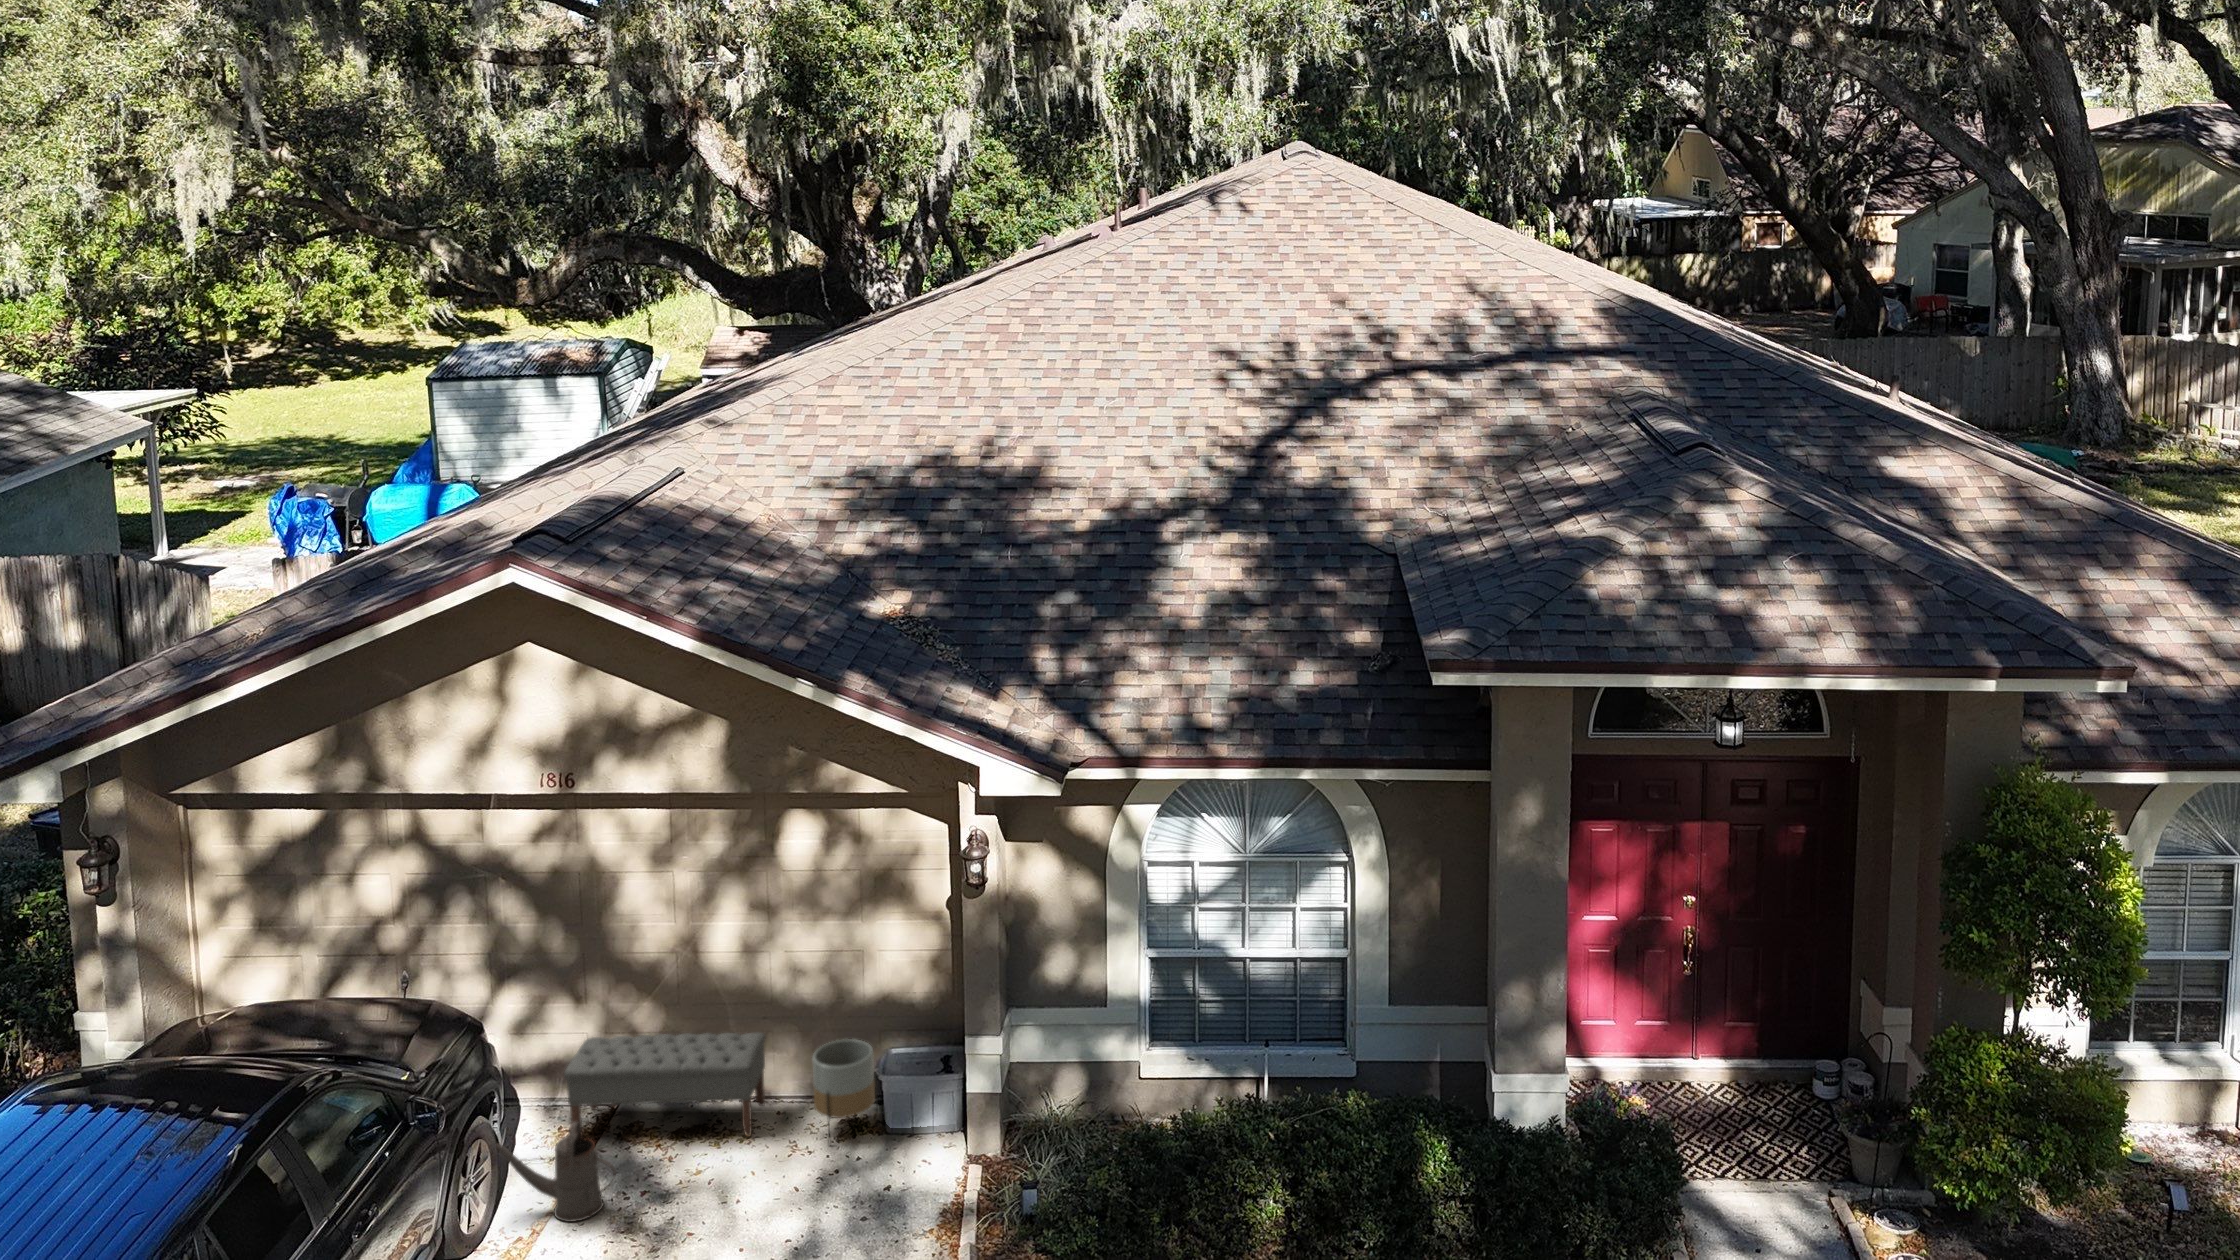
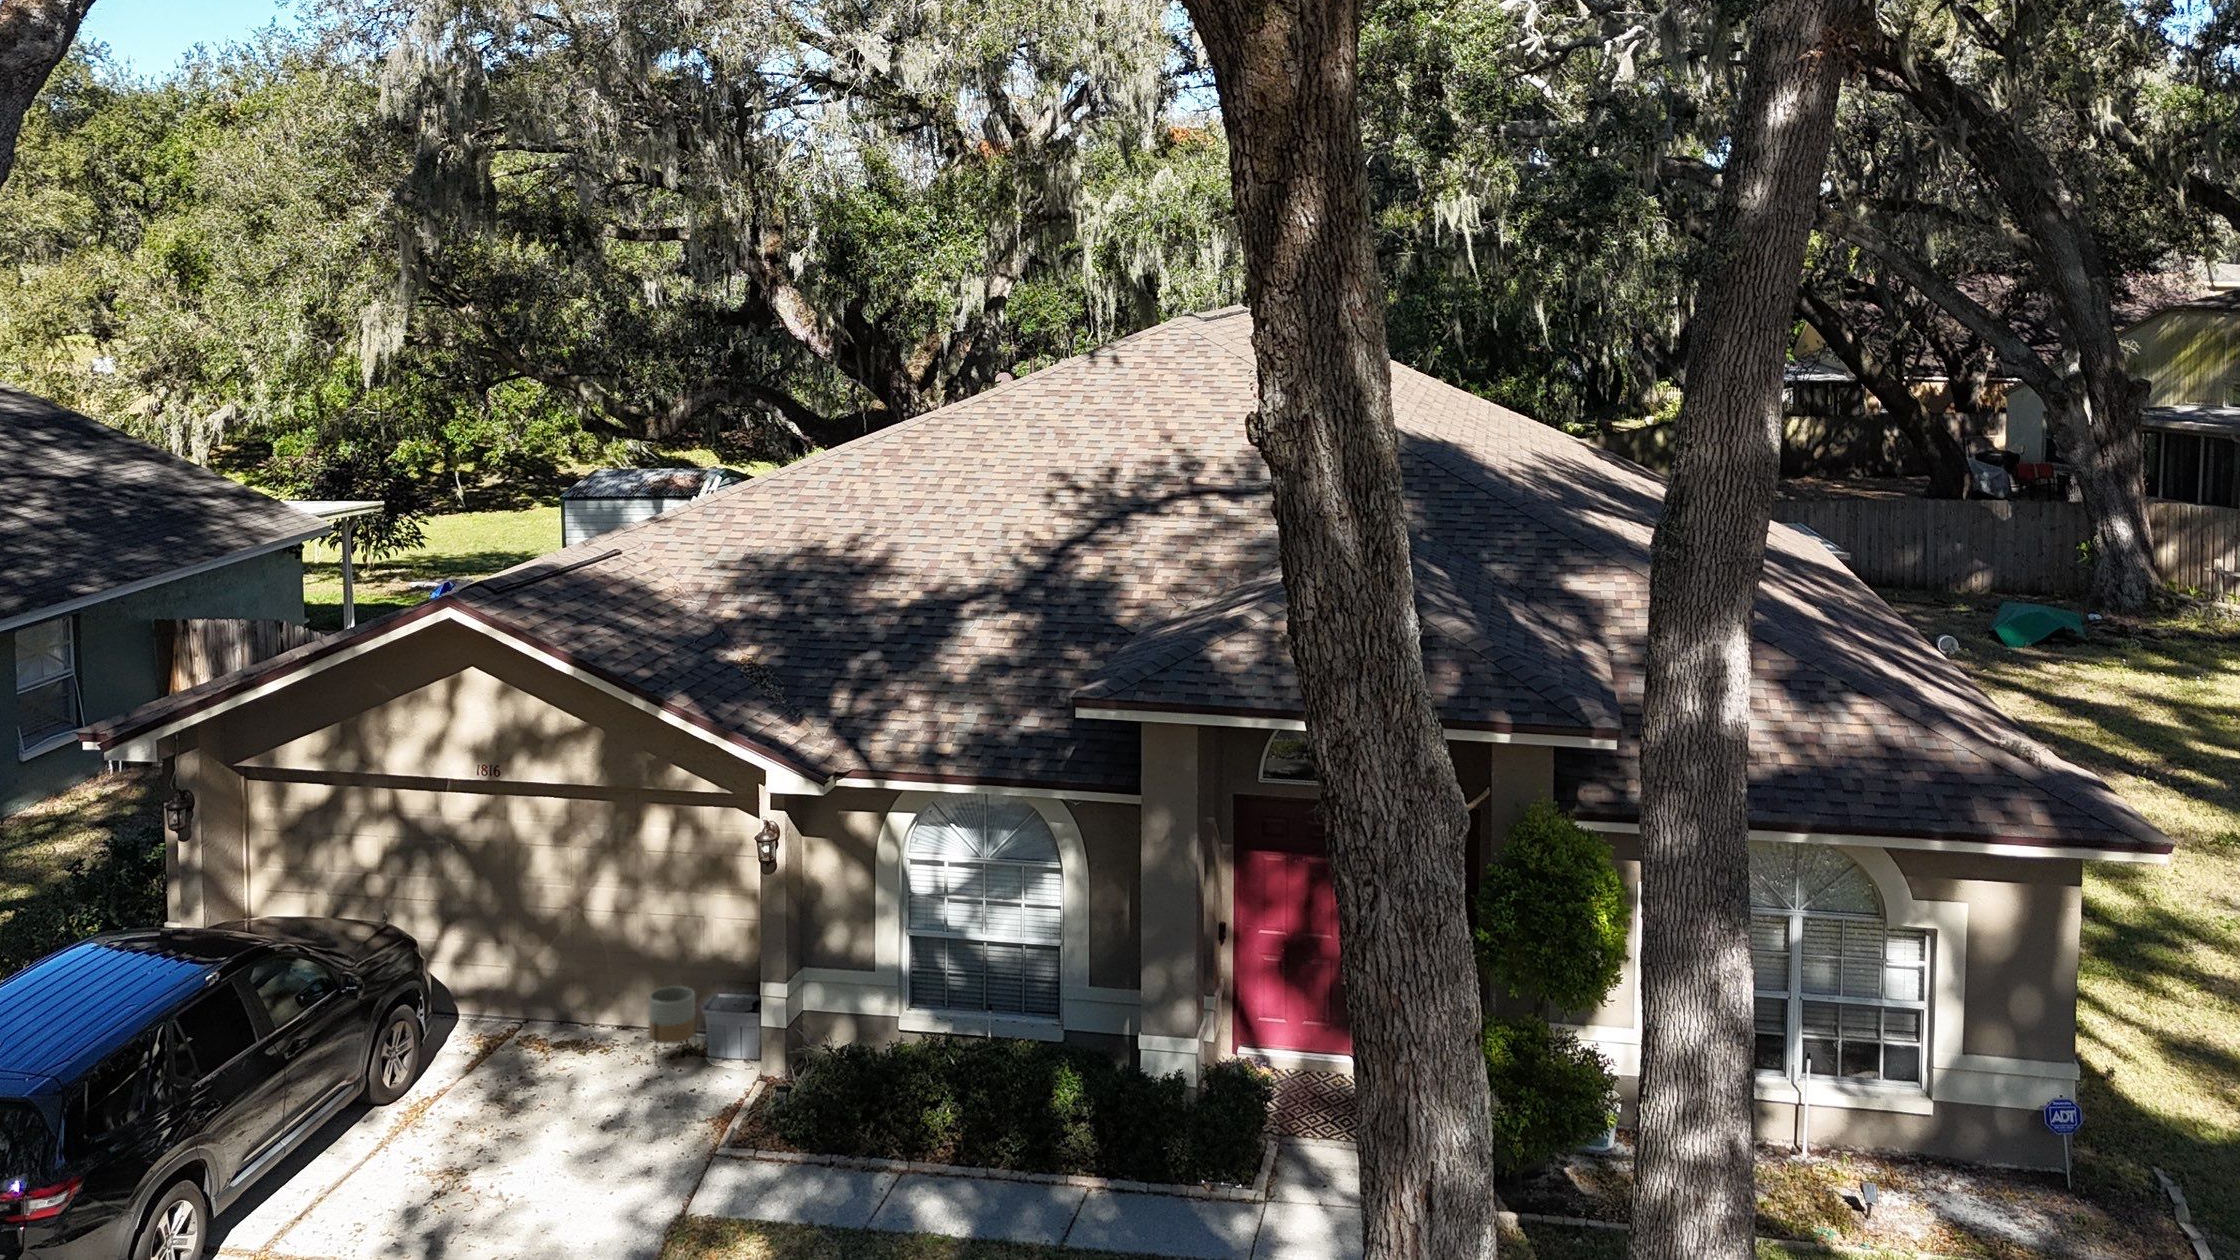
bench: present [564,1033,765,1136] -> none [474,969,624,1053]
watering can: present [496,1122,616,1222] -> none [409,1017,491,1091]

